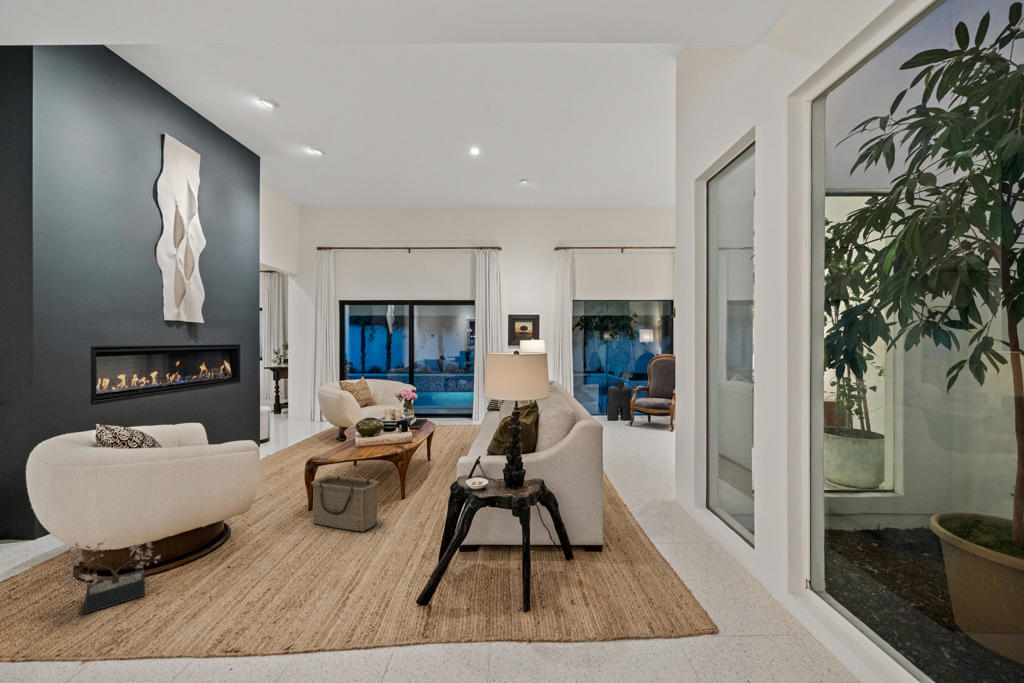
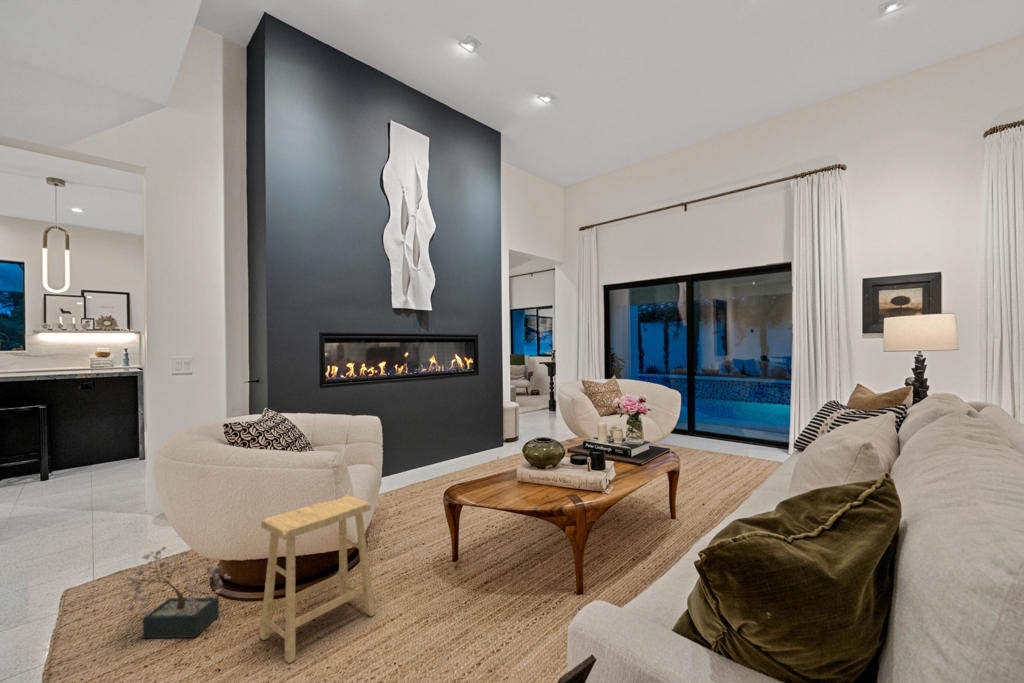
footstool: none [208,468,285,577] -> present [260,495,375,663]
basket: present [311,475,379,531] -> none [431,521,505,641]

